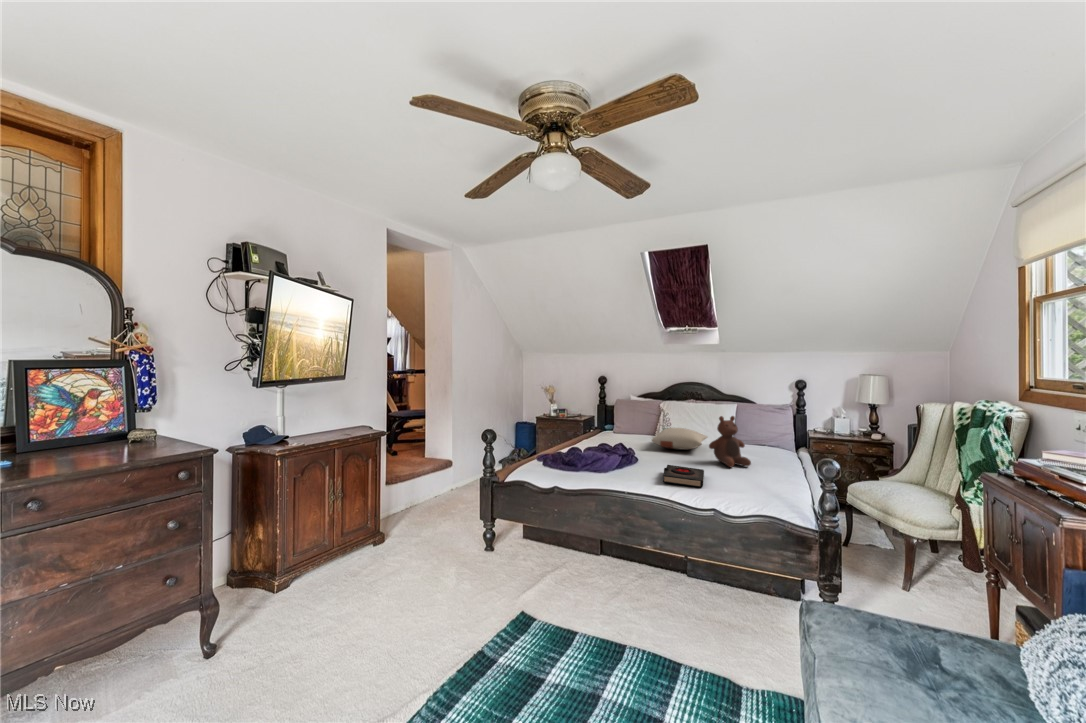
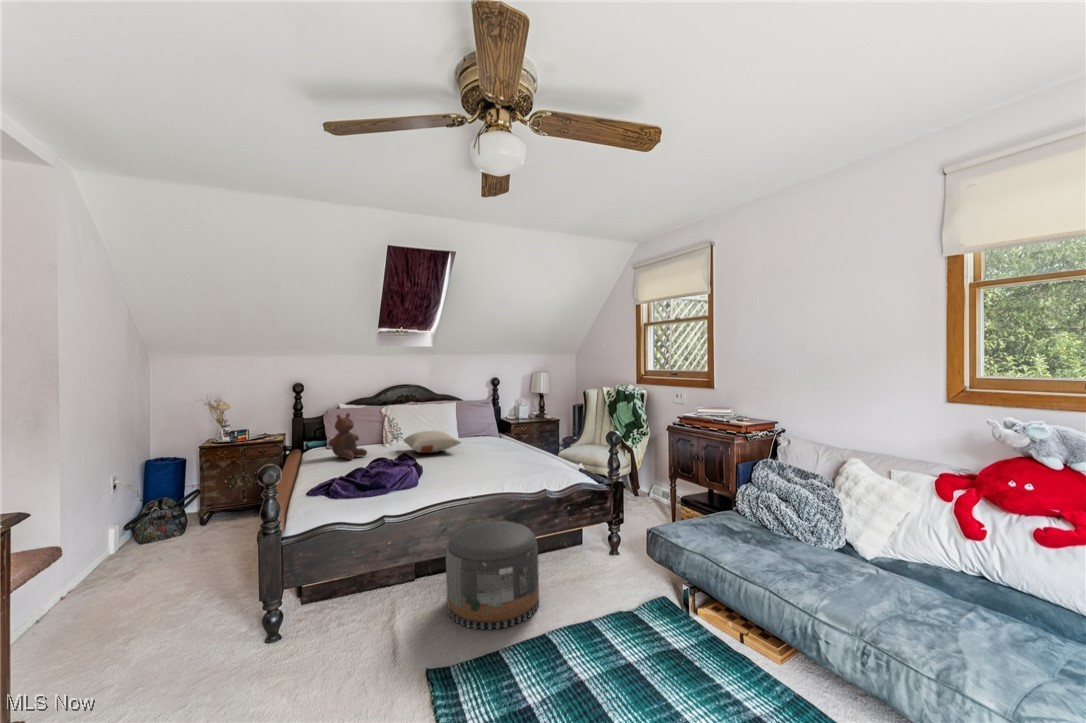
stuffed bear: present [709,416,751,467] -> present [328,413,367,460]
book: present [663,465,704,487] -> none [468,463,519,481]
pouf: none [583,519,675,626] -> present [446,521,539,630]

